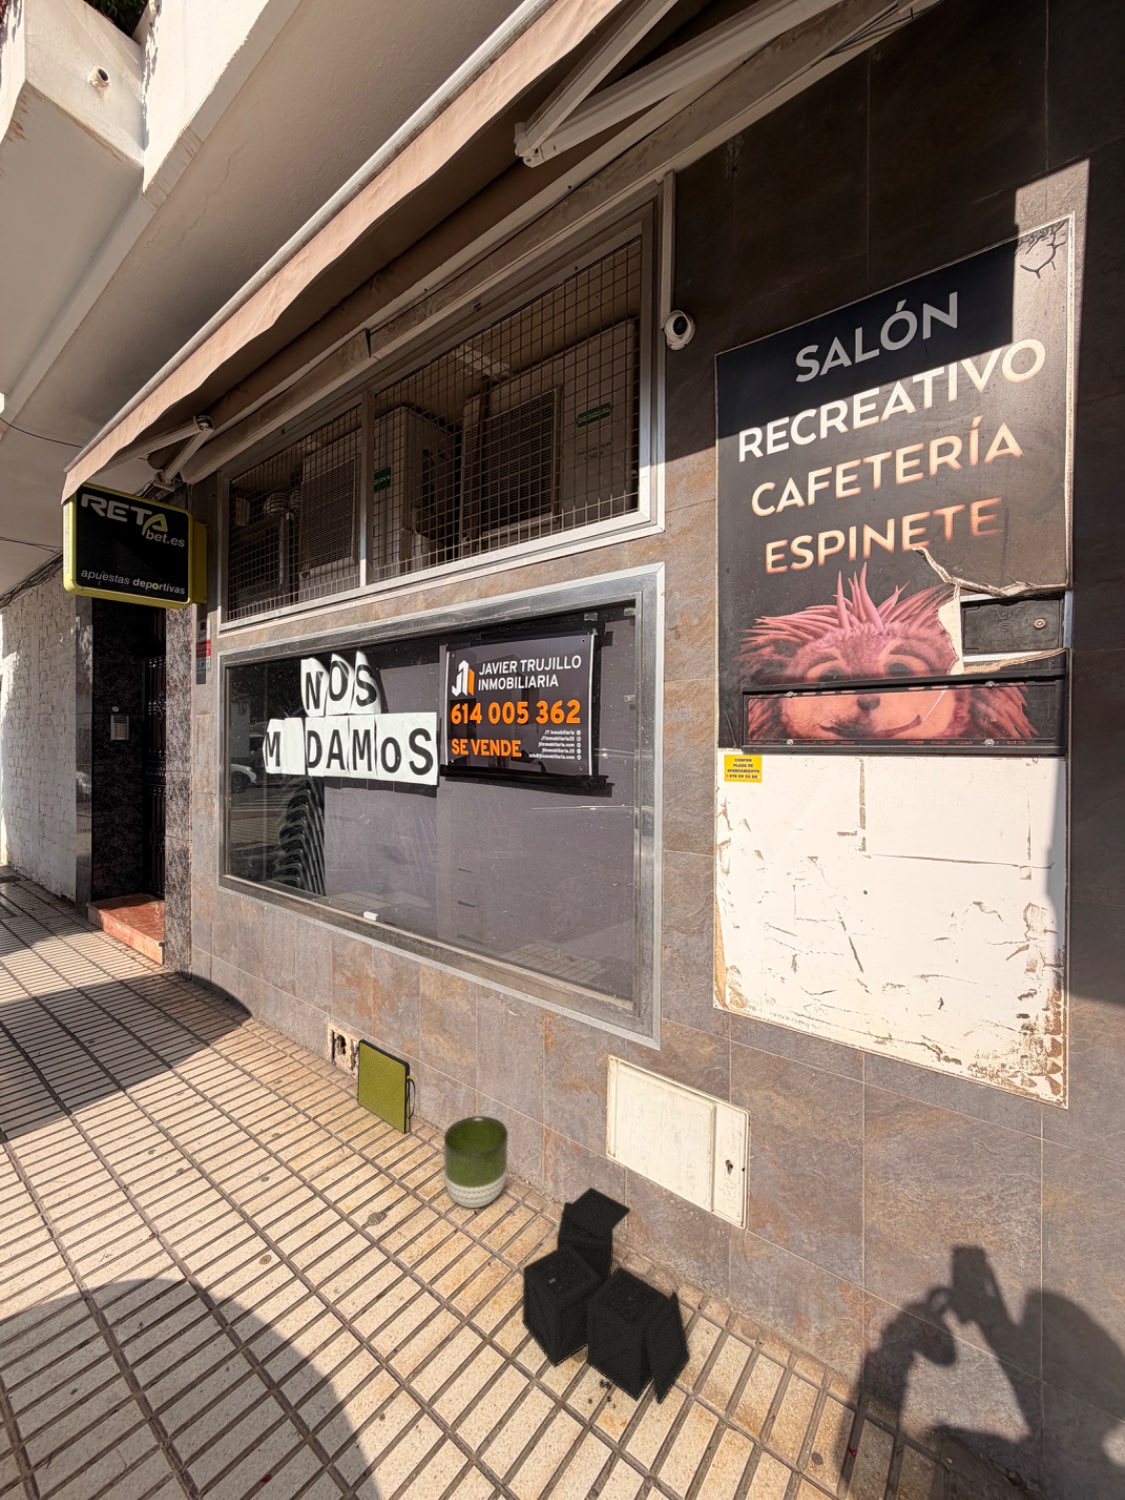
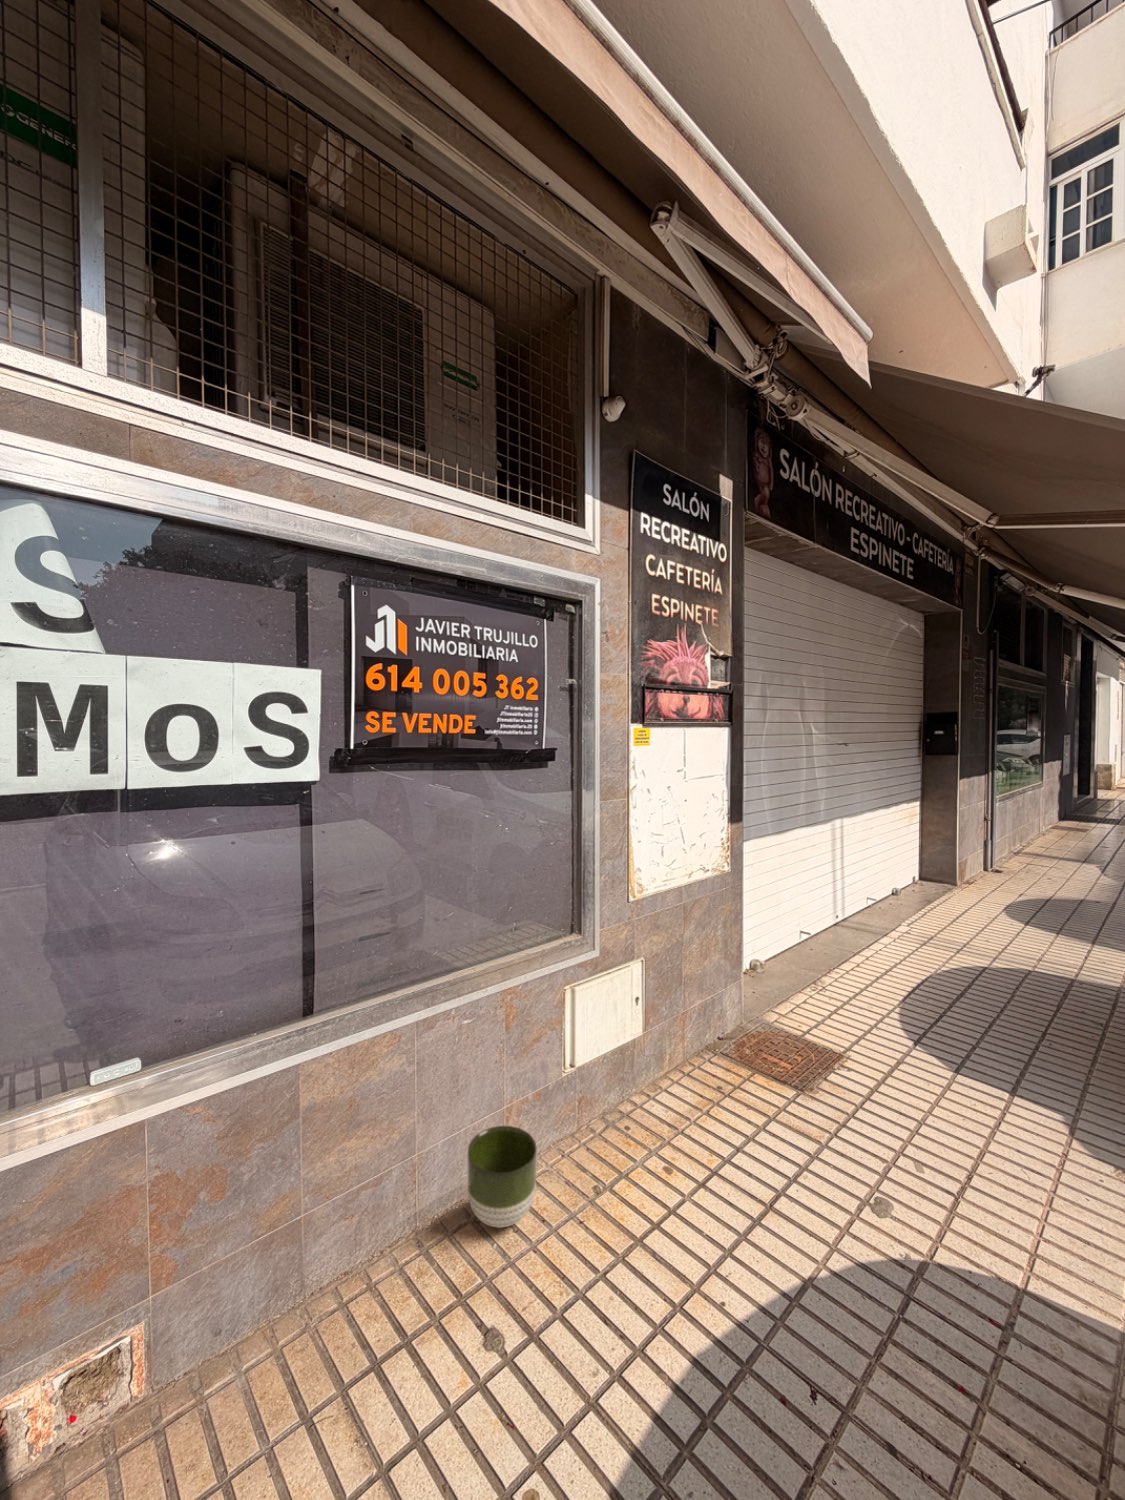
bag: present [357,1039,415,1134] -> none [201,1203,357,1401]
storage bin: present [523,1187,690,1407] -> none [565,1073,703,1180]

